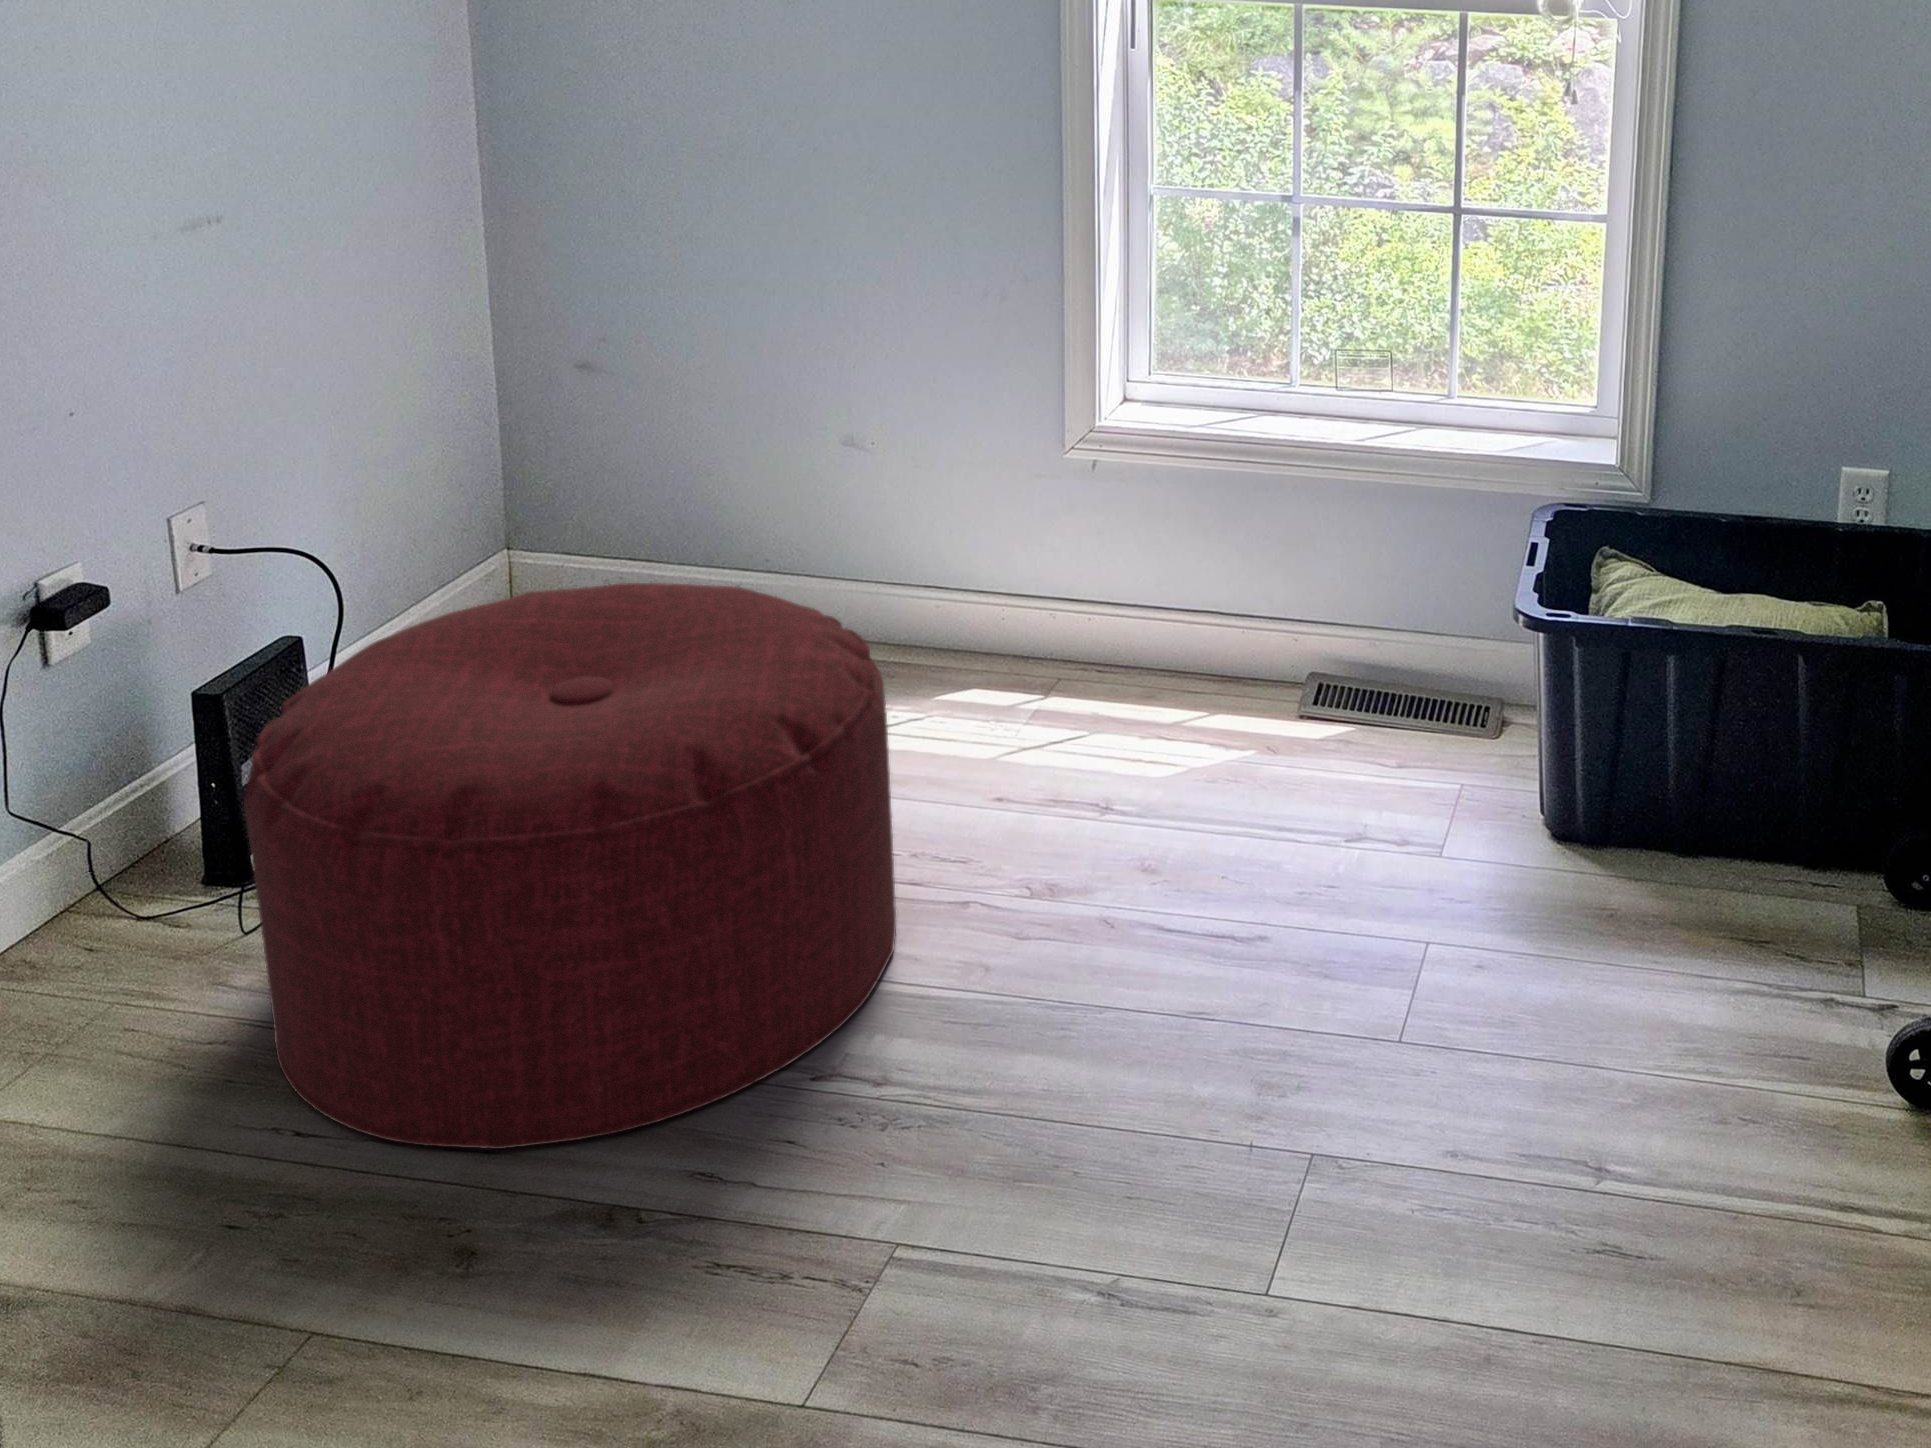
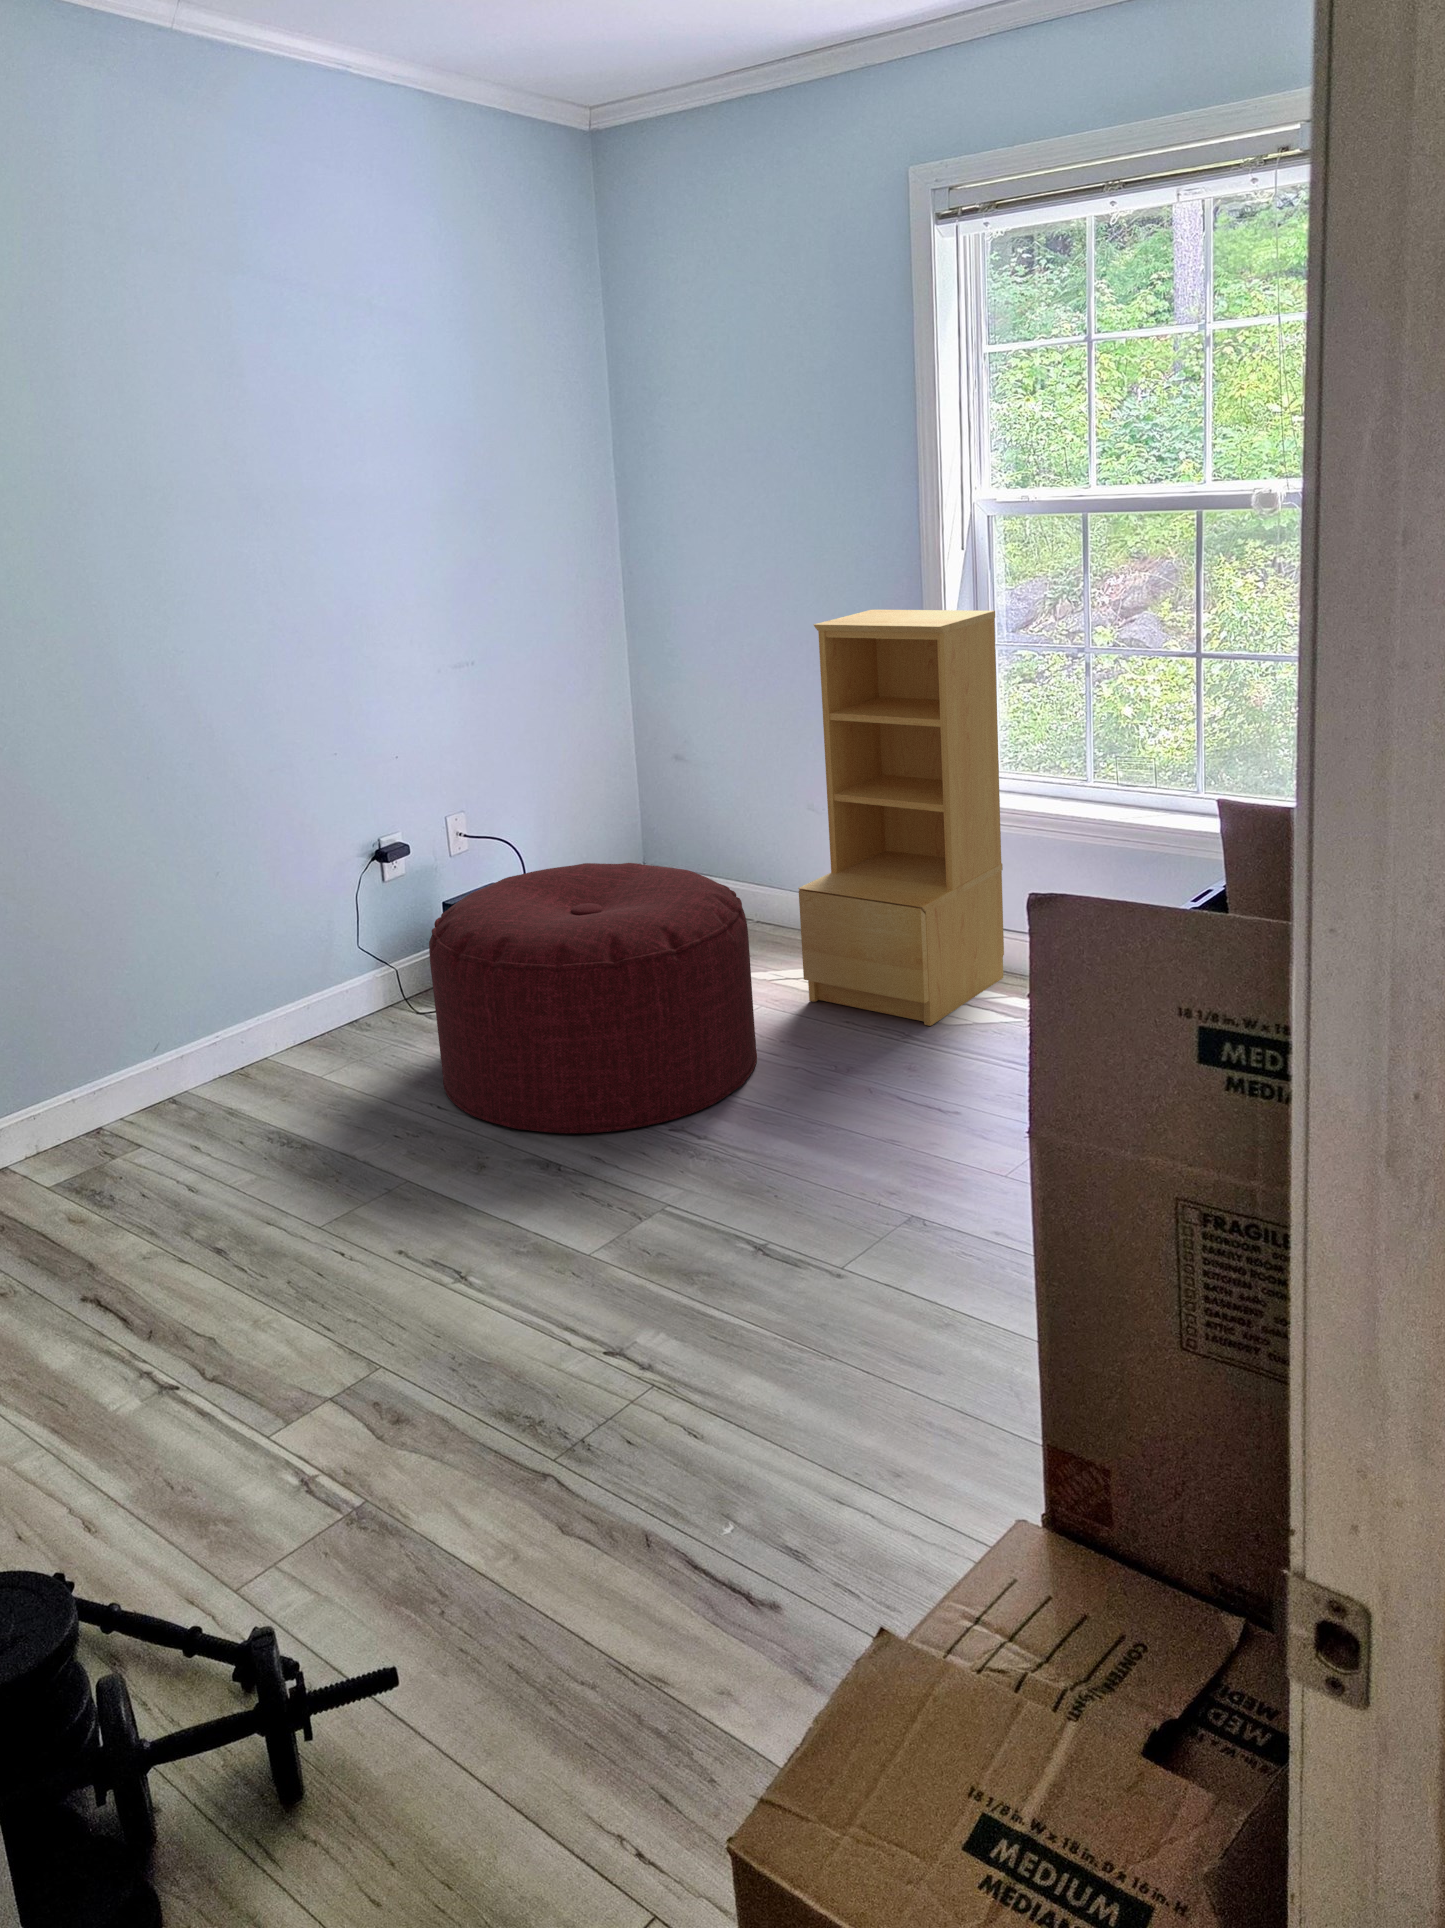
bookshelf: none [901,133,1182,779] -> present [798,610,1004,1026]

